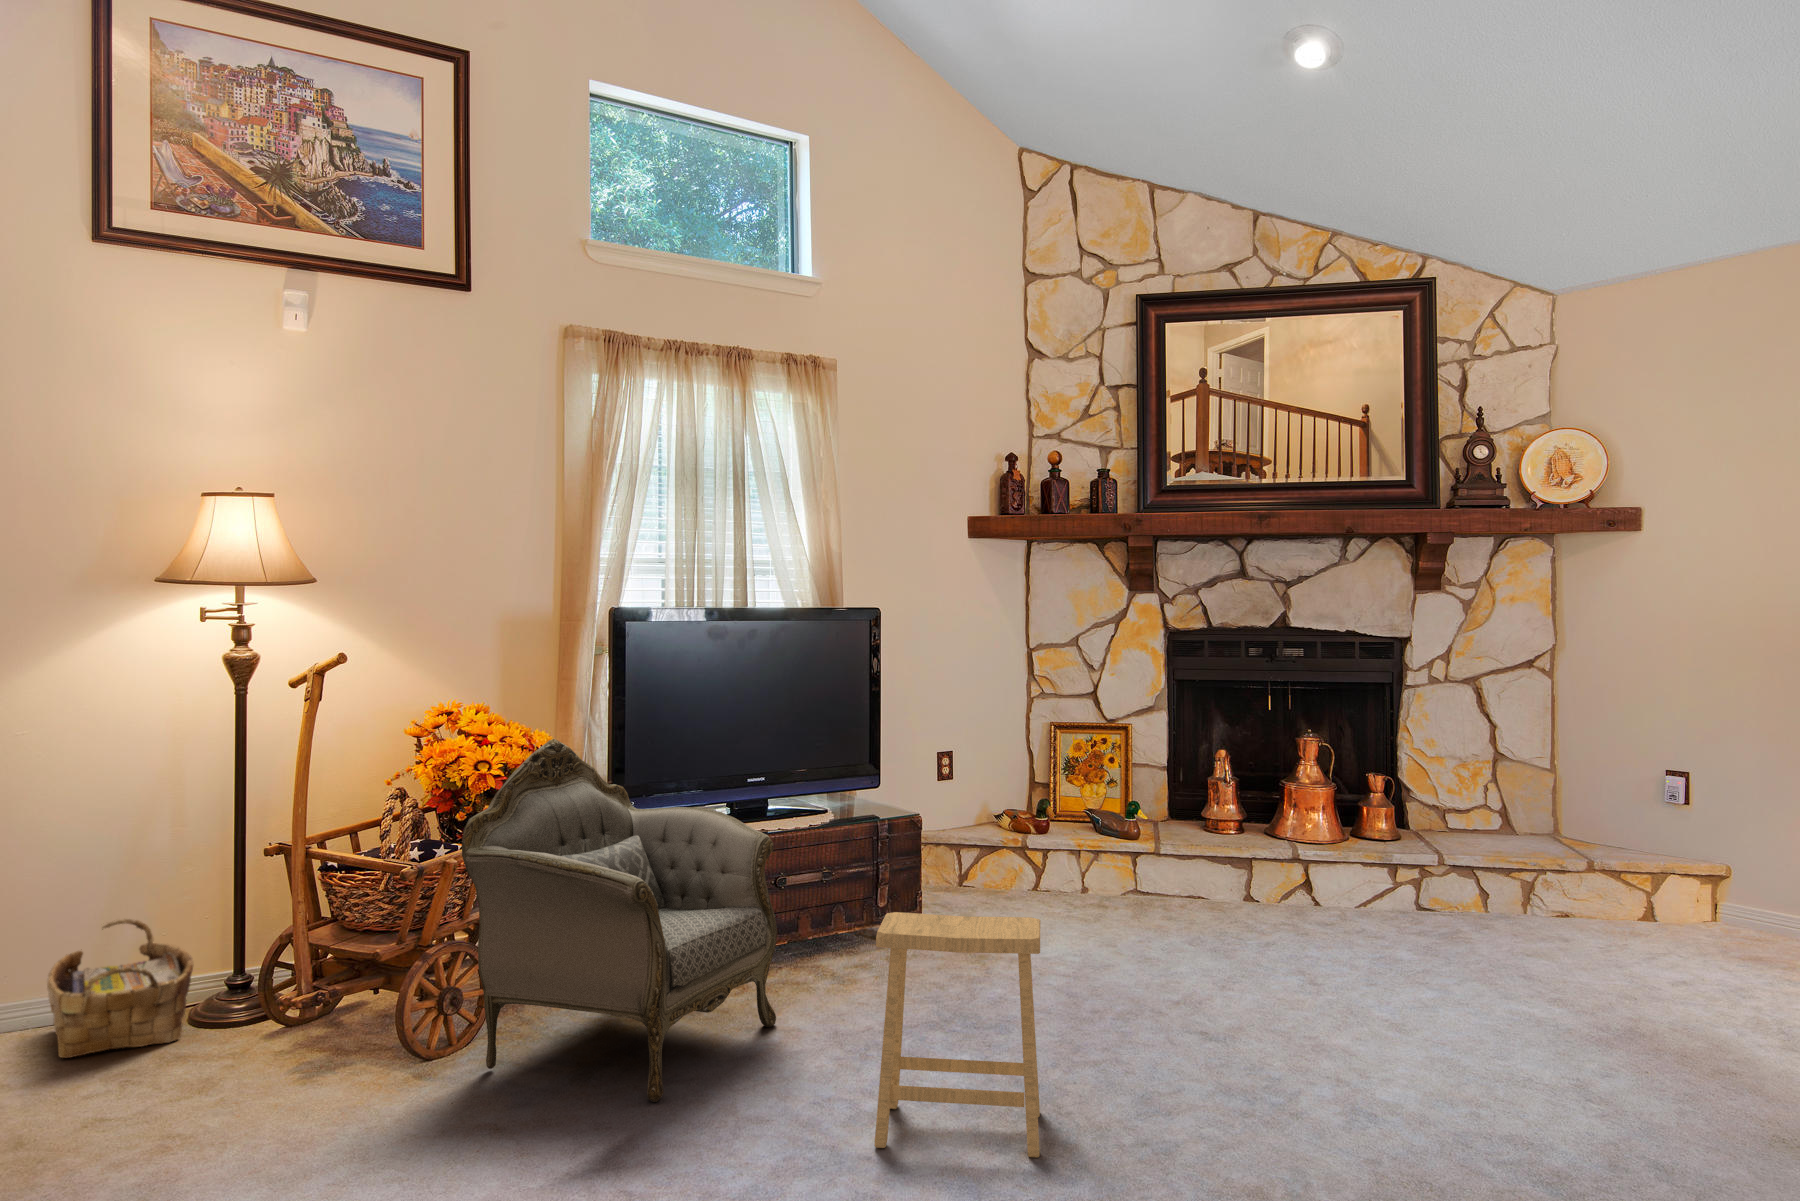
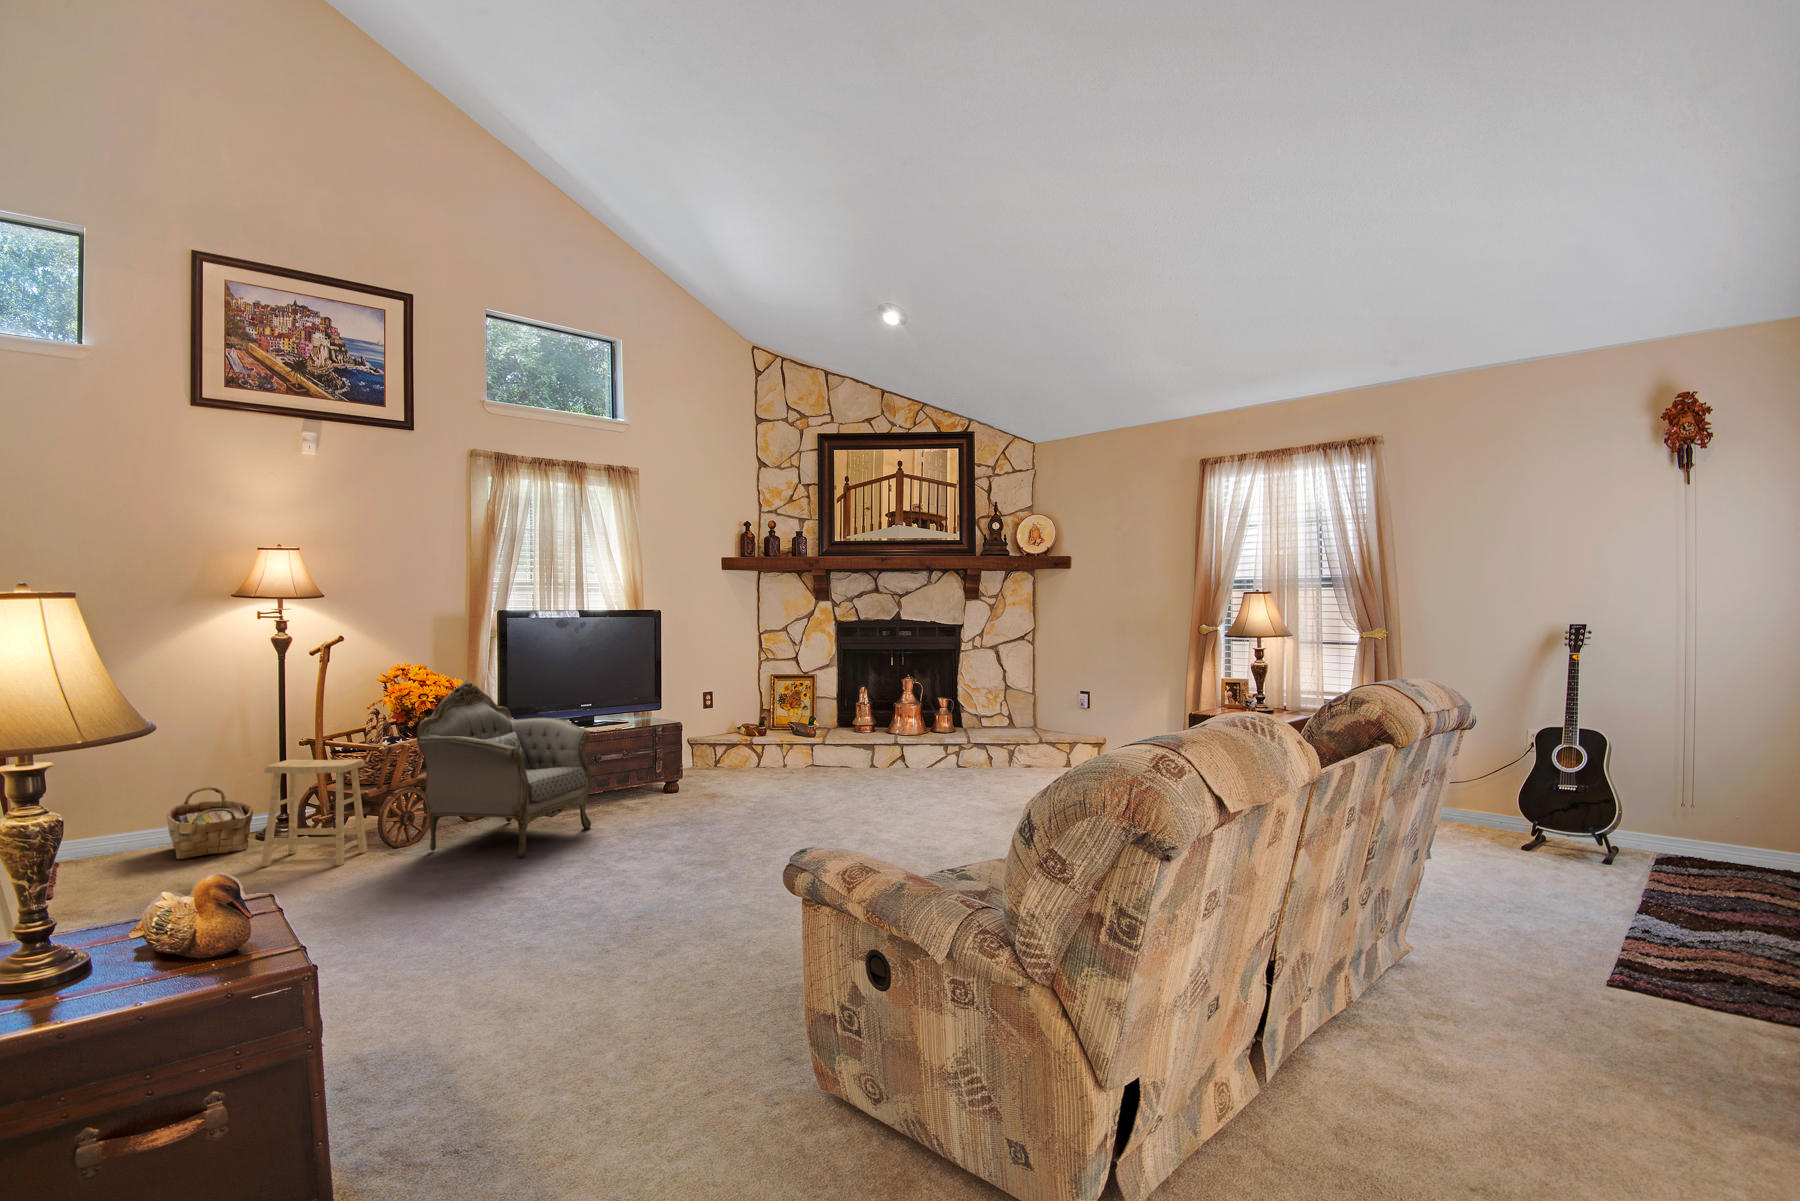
footstool: present [874,912,1040,1158] -> present [261,759,367,867]

